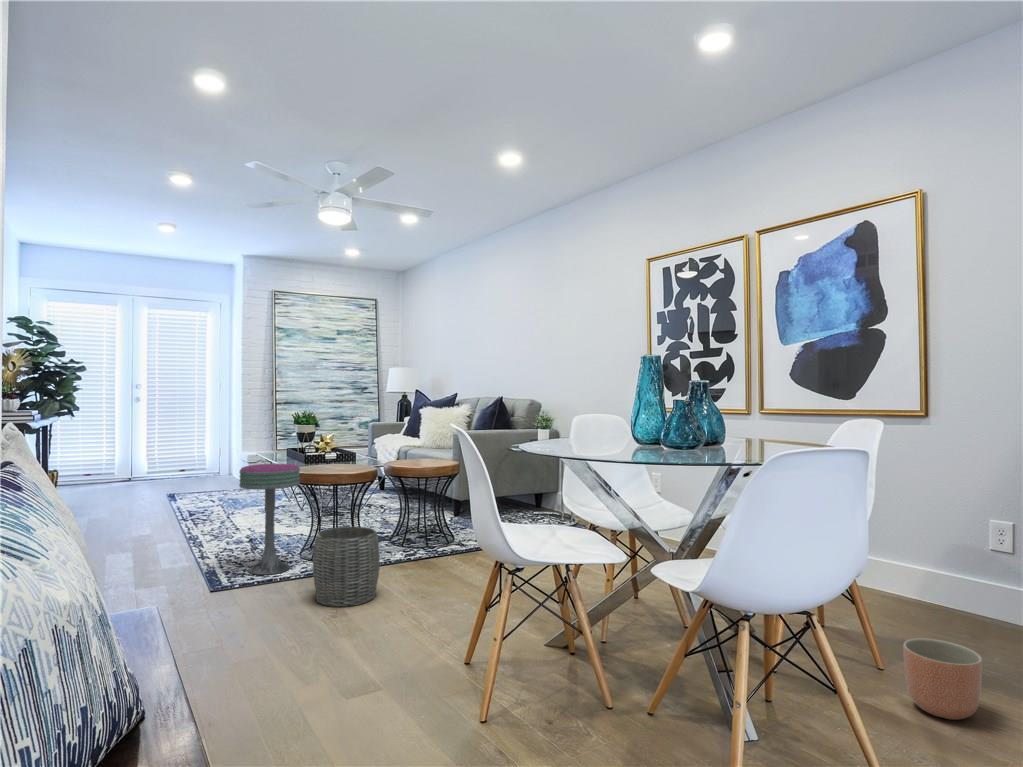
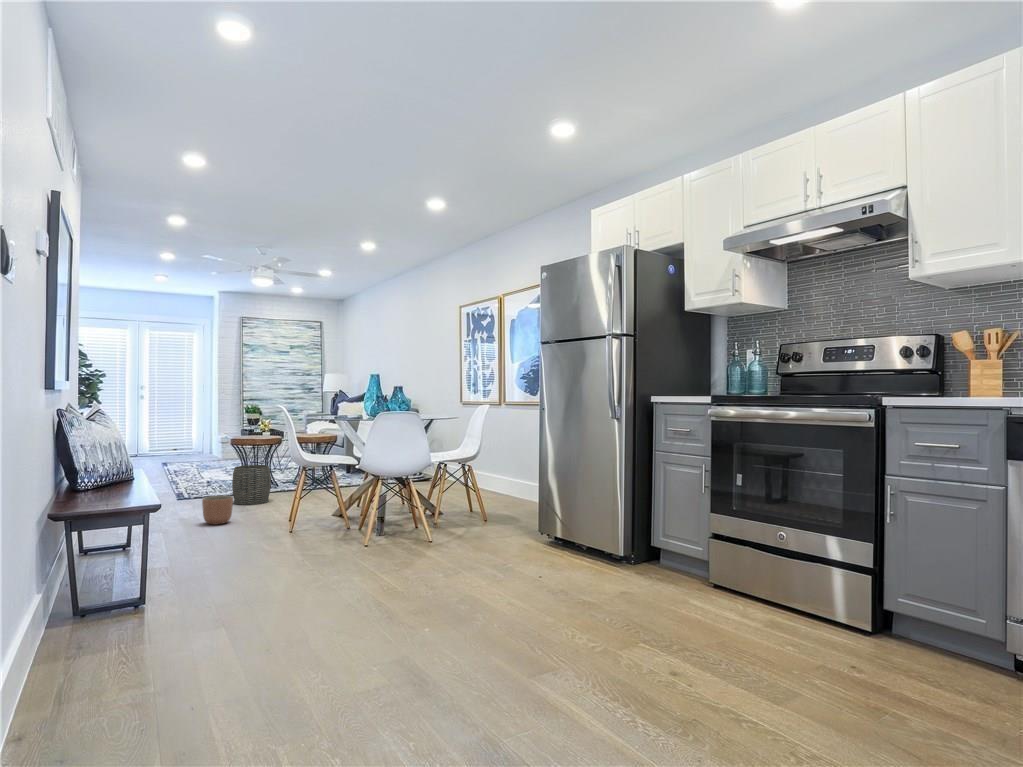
bar stool: present [239,464,300,575] -> none [197,432,233,495]
planter: present [903,638,982,720] -> present [202,496,233,524]

